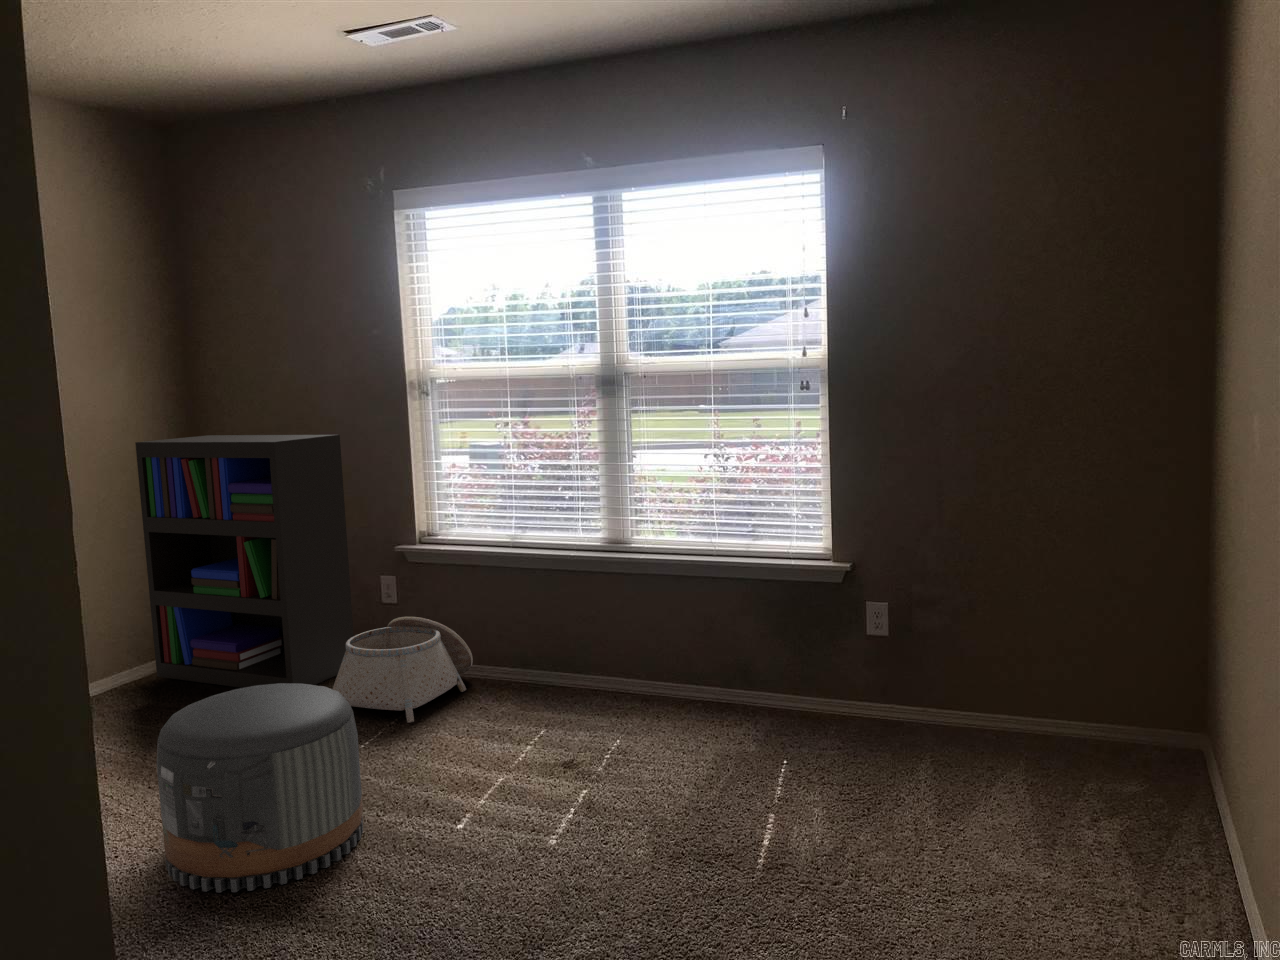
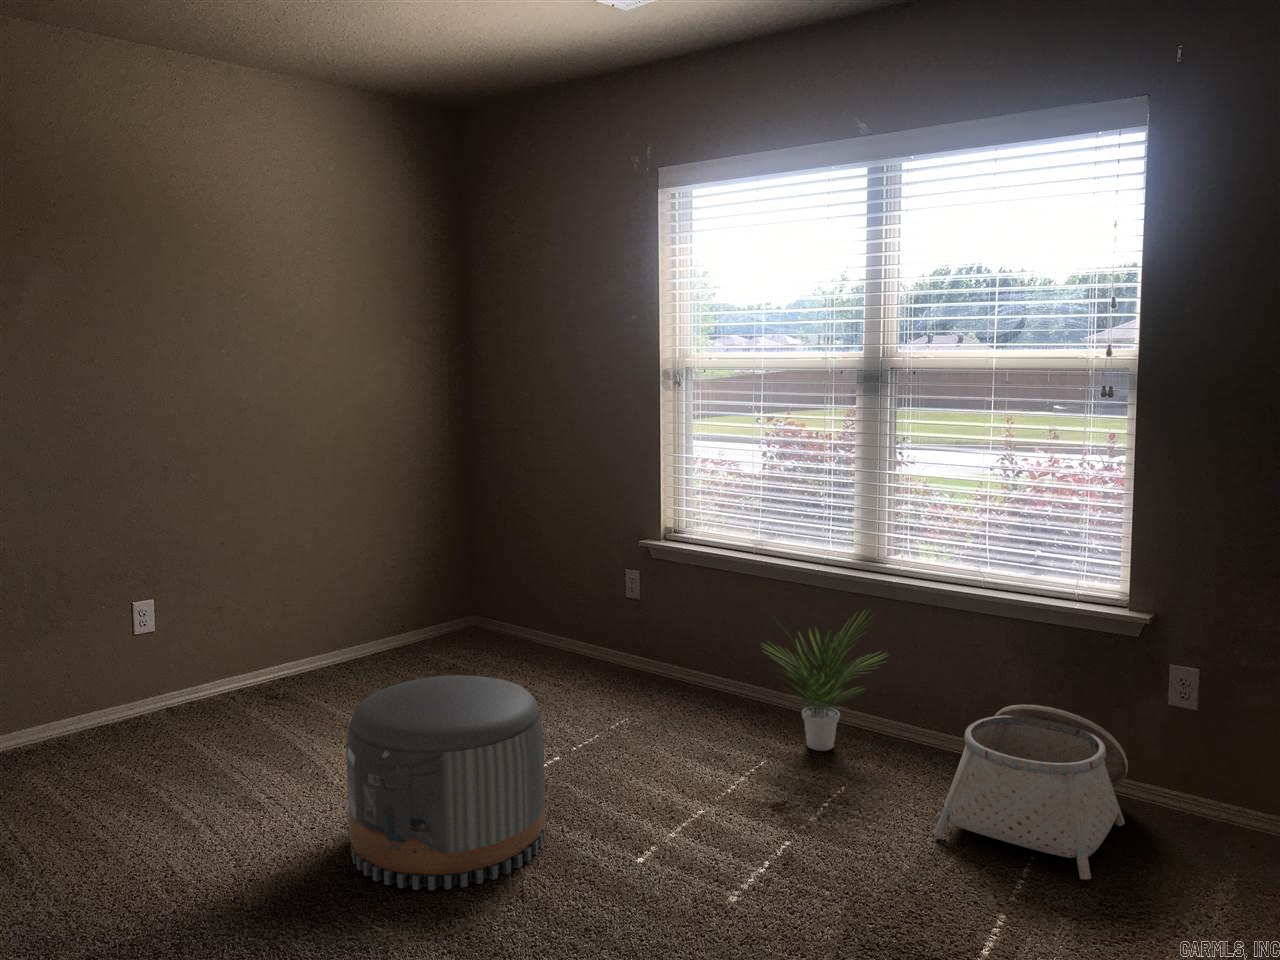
bookshelf: present [135,435,354,688] -> none [411,417,596,681]
potted plant: none [530,584,646,714] -> present [773,613,883,751]
basket: present [333,617,473,723] -> present [933,705,1128,879]

